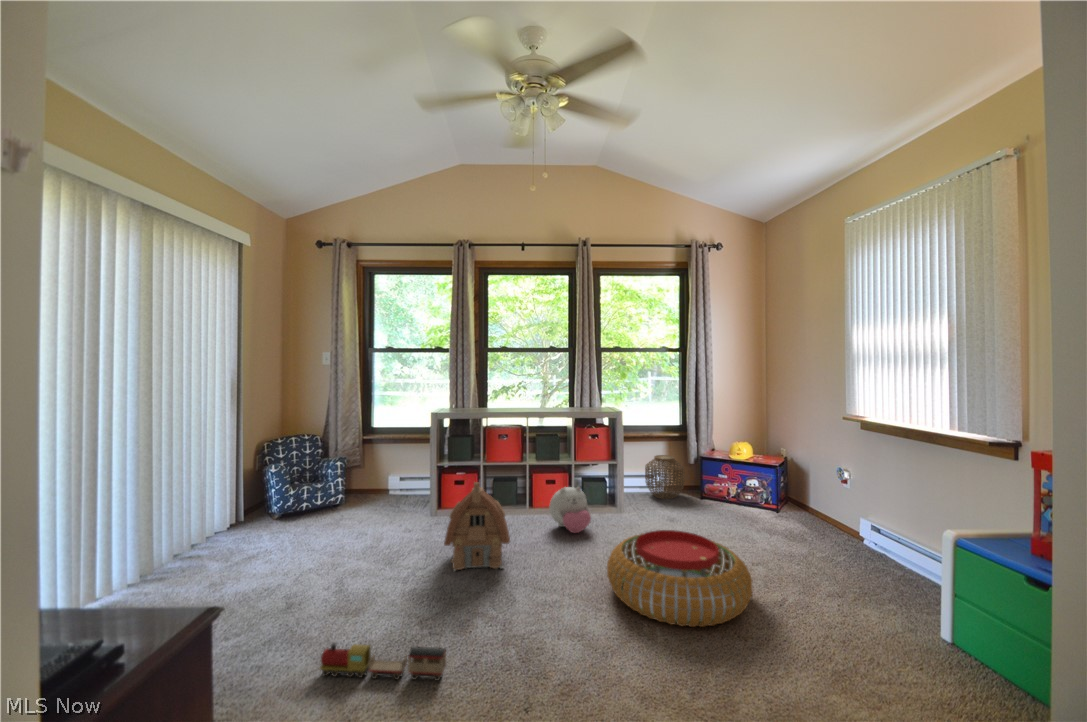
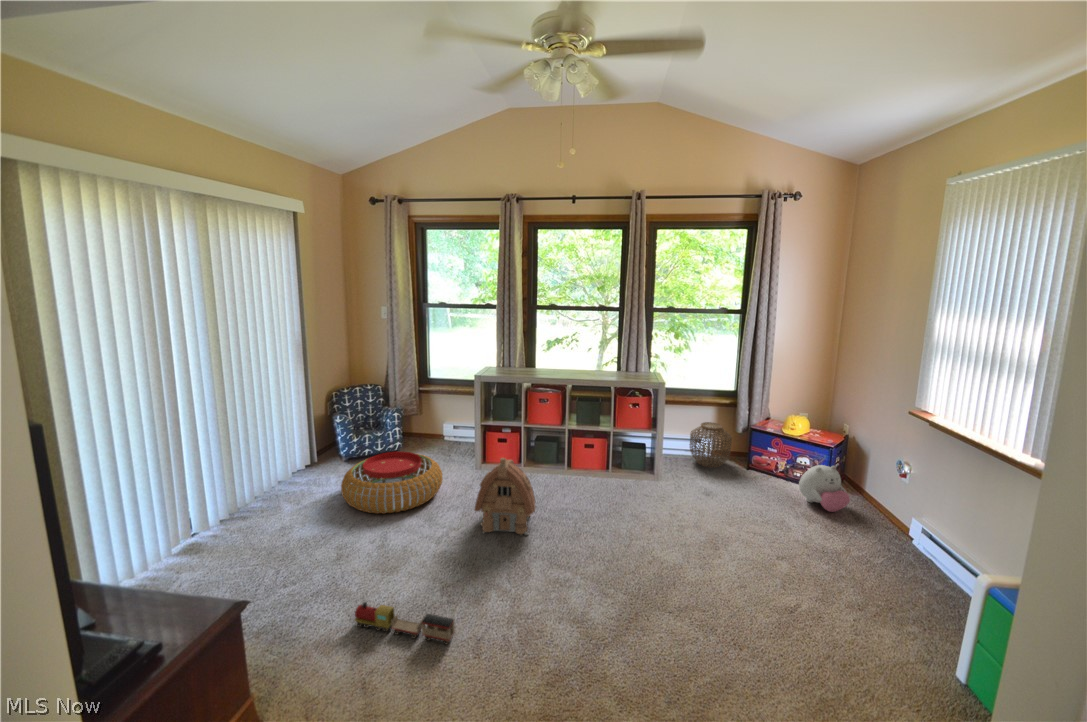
plush toy: present [549,486,591,533] -> present [799,465,850,512]
pouf: present [607,530,752,627] -> present [341,451,443,514]

